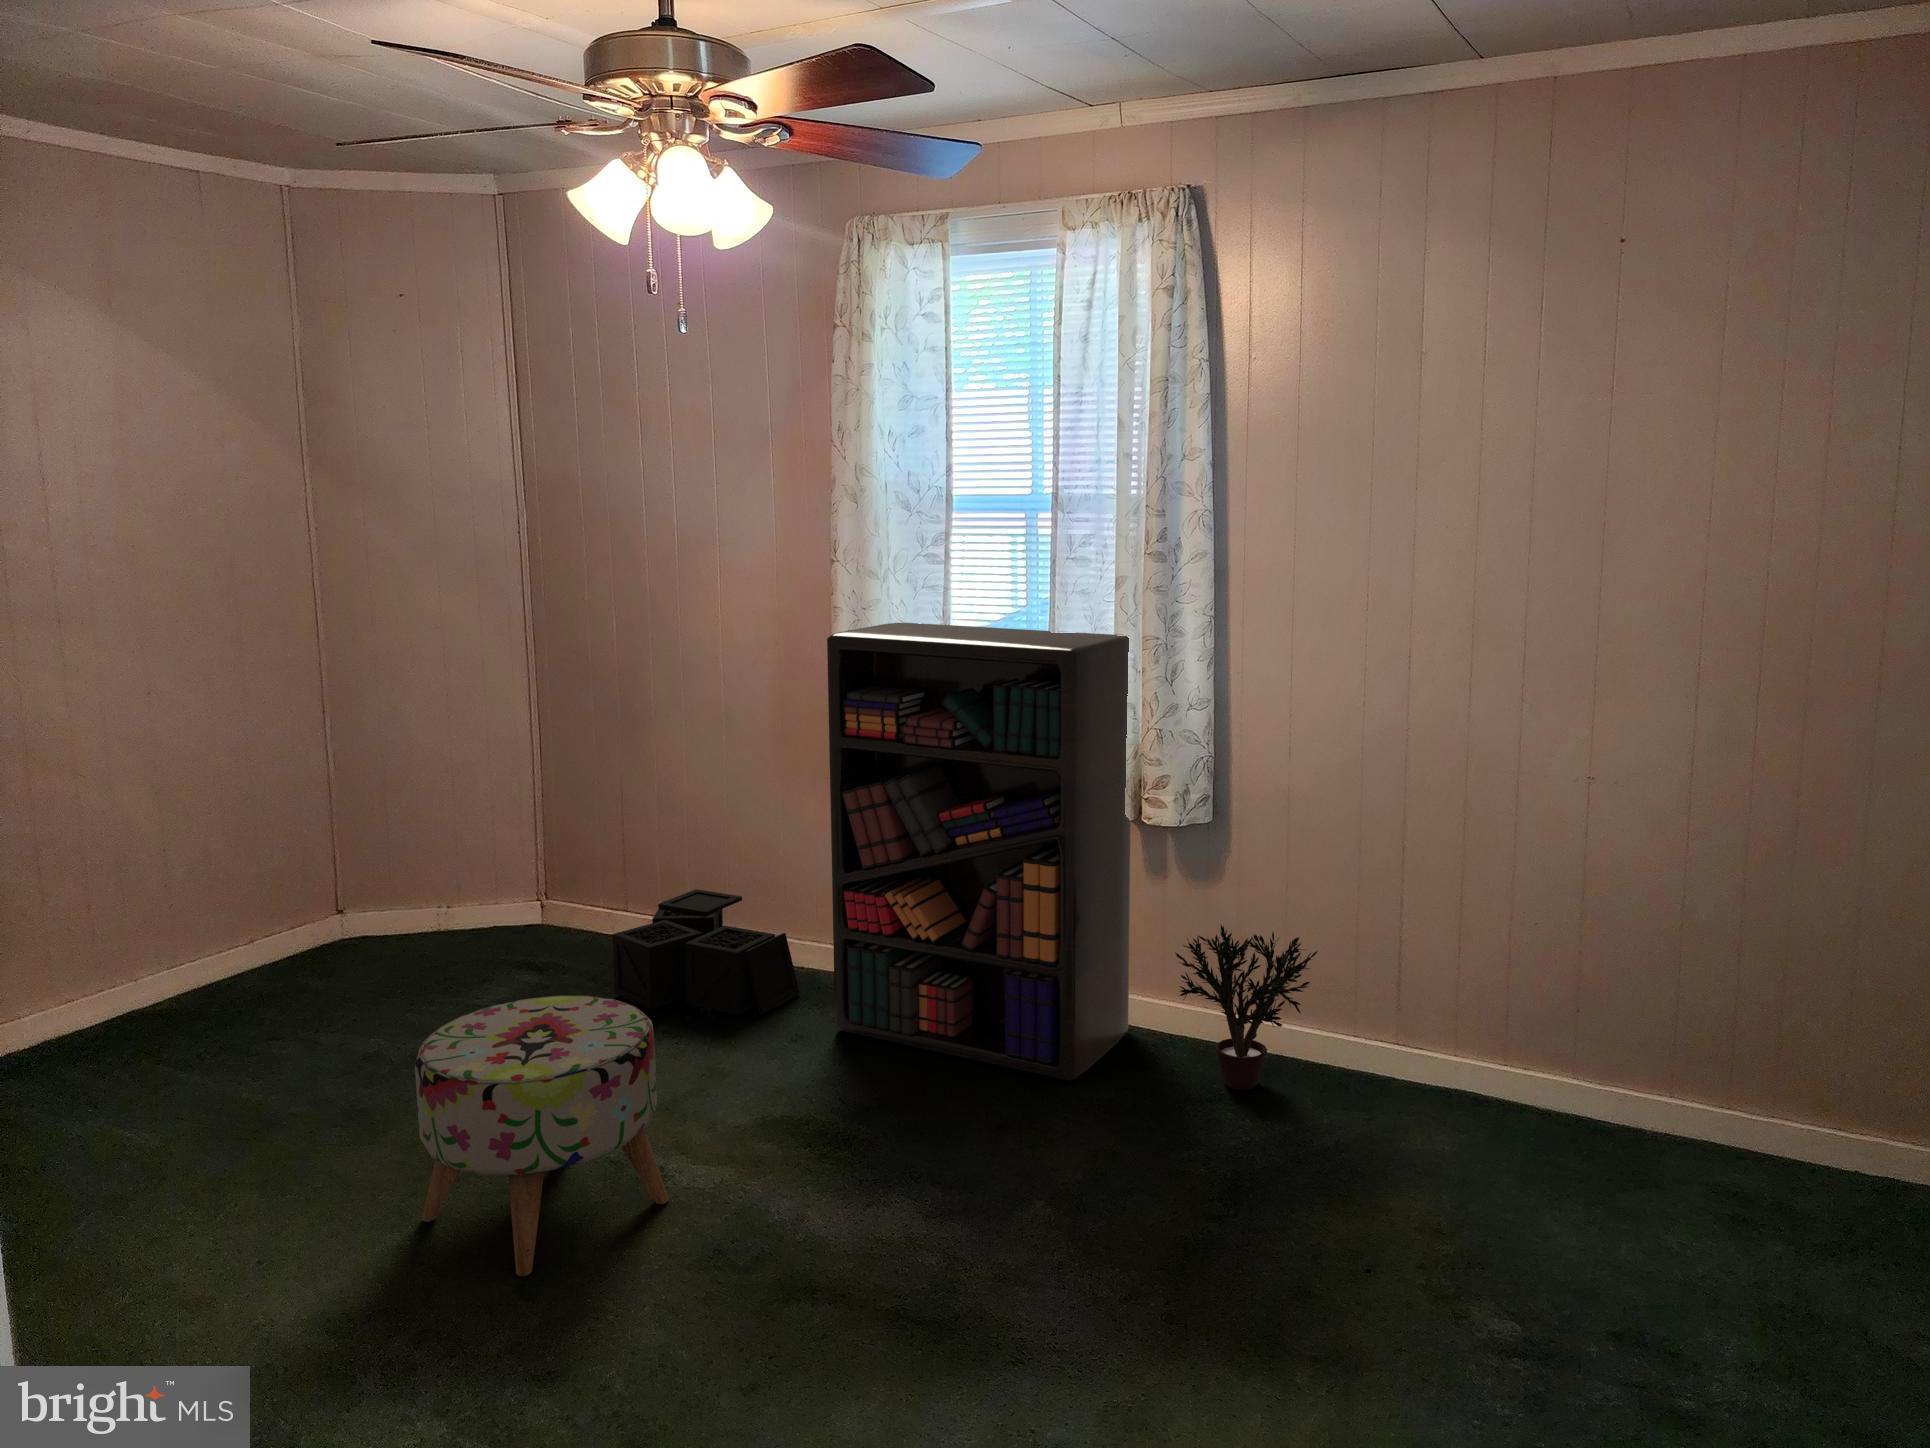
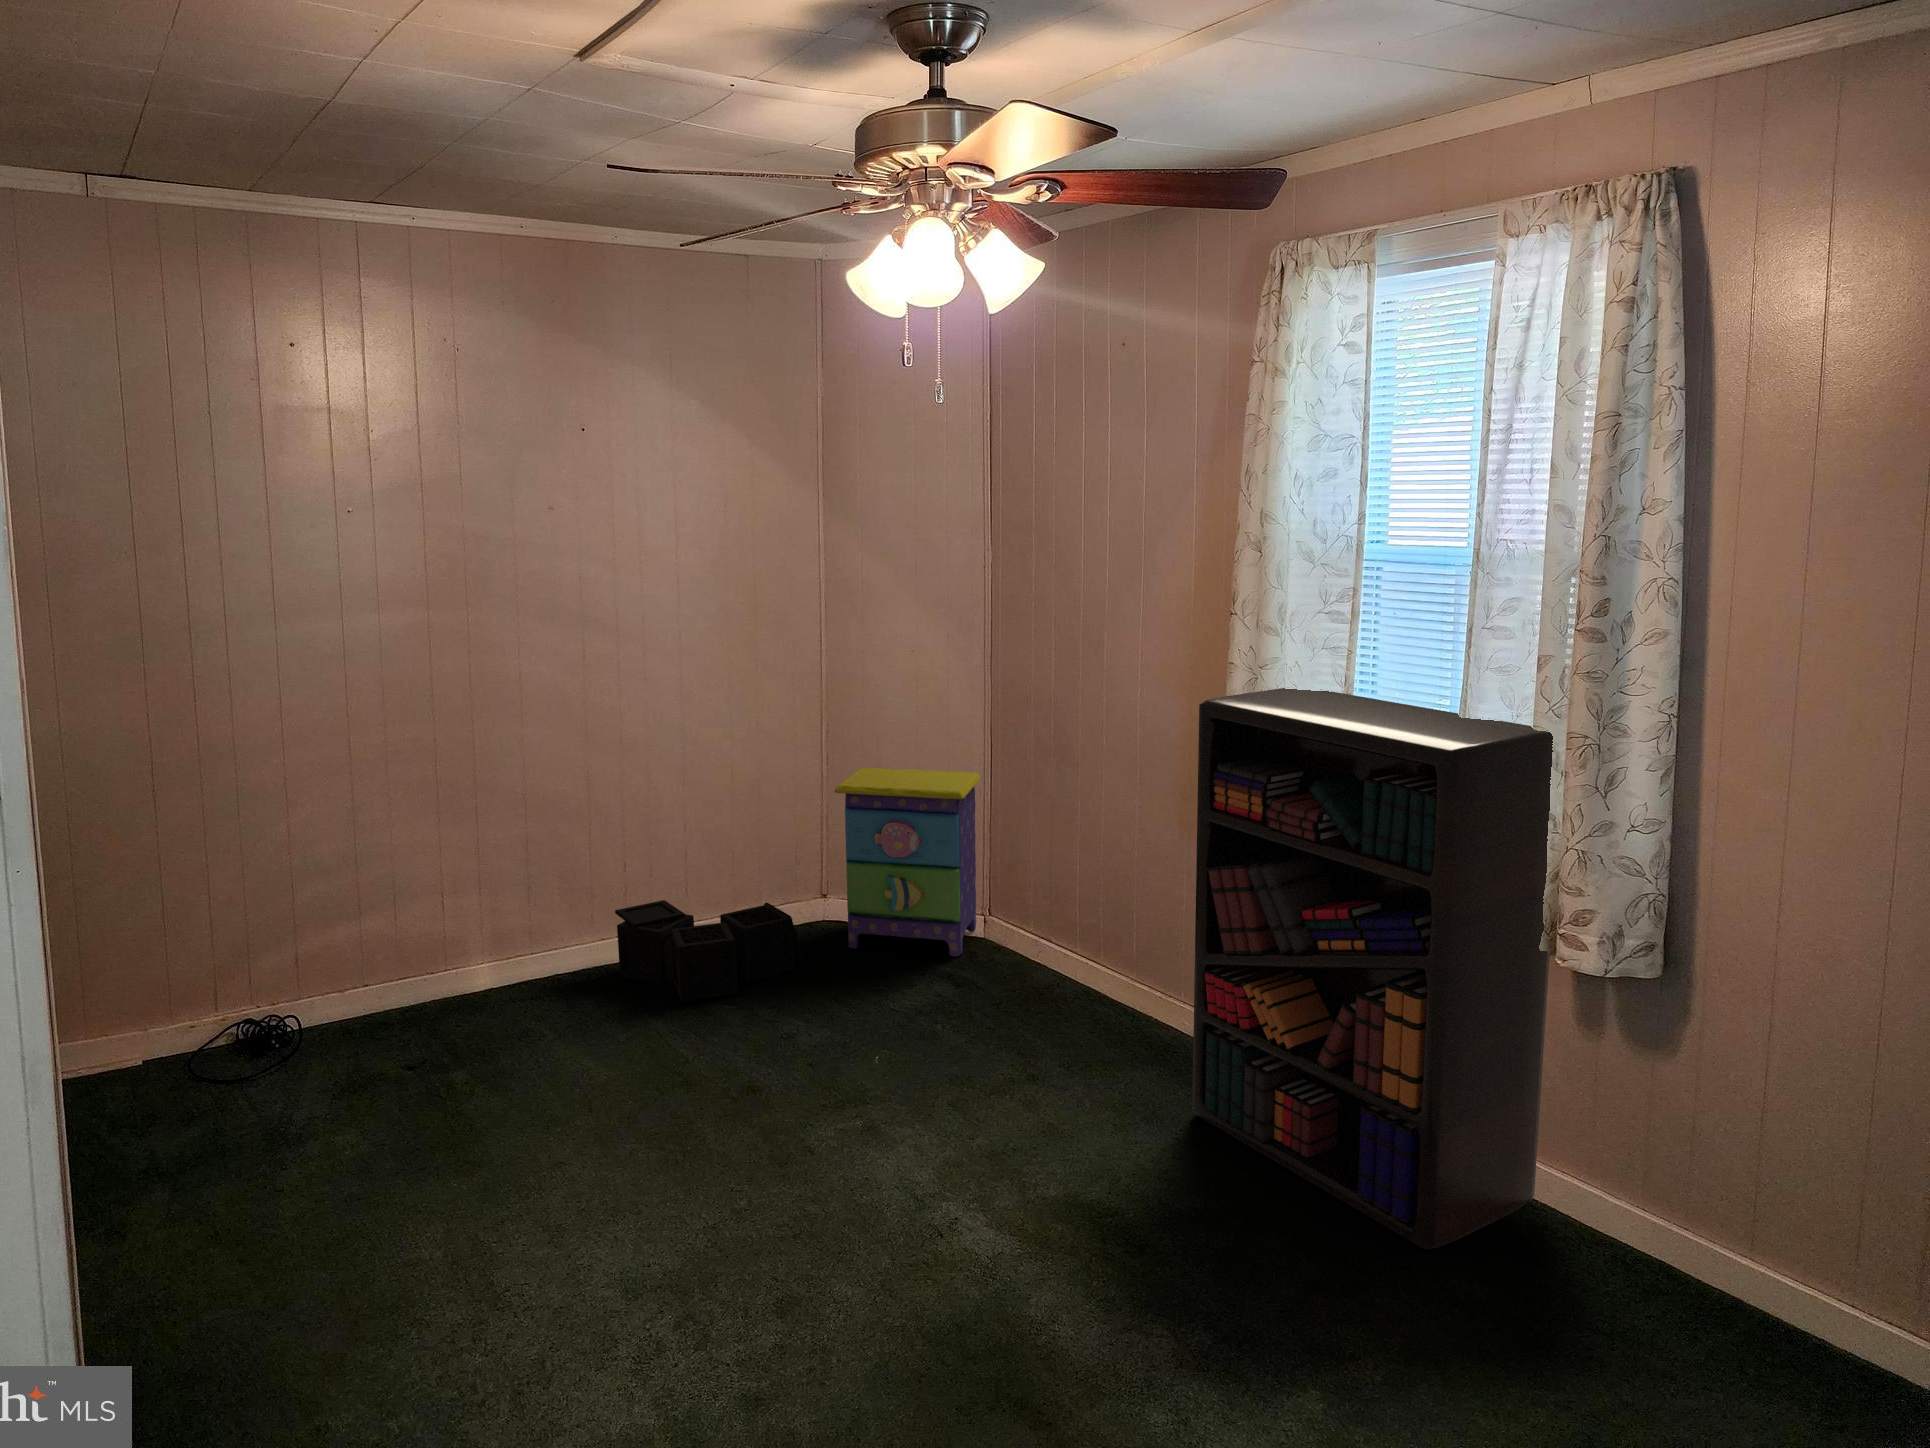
nightstand: none [371,752,534,961] -> present [835,768,981,957]
storage bin: present [613,889,800,1020] -> present [615,900,805,1001]
potted plant: present [1175,926,1317,1090] -> none [1559,1109,1793,1331]
ottoman: present [415,996,669,1276] -> none [728,1036,947,1311]

